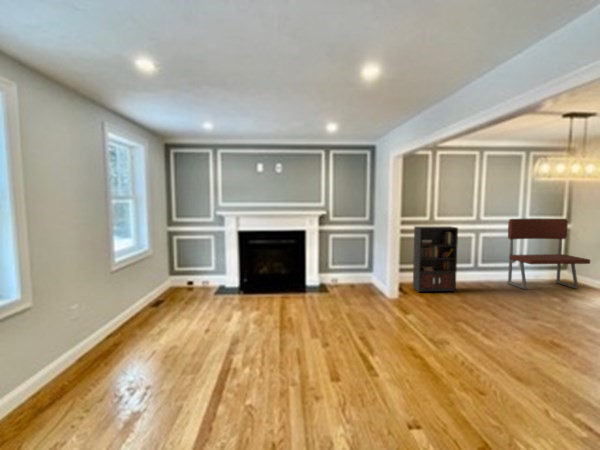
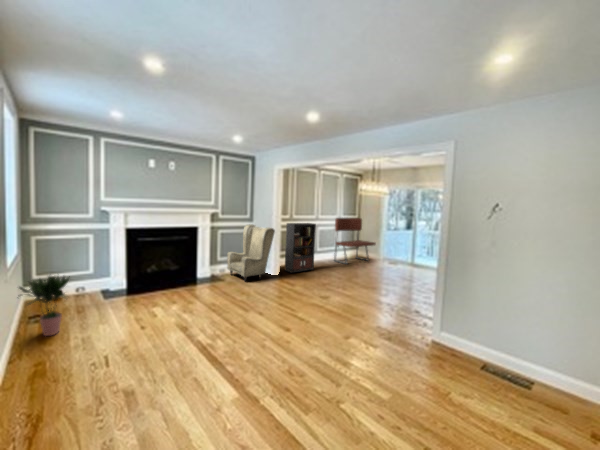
armchair: none [339,228,386,295] -> present [227,224,275,281]
potted plant: none [138,262,176,314] -> present [19,276,70,336]

